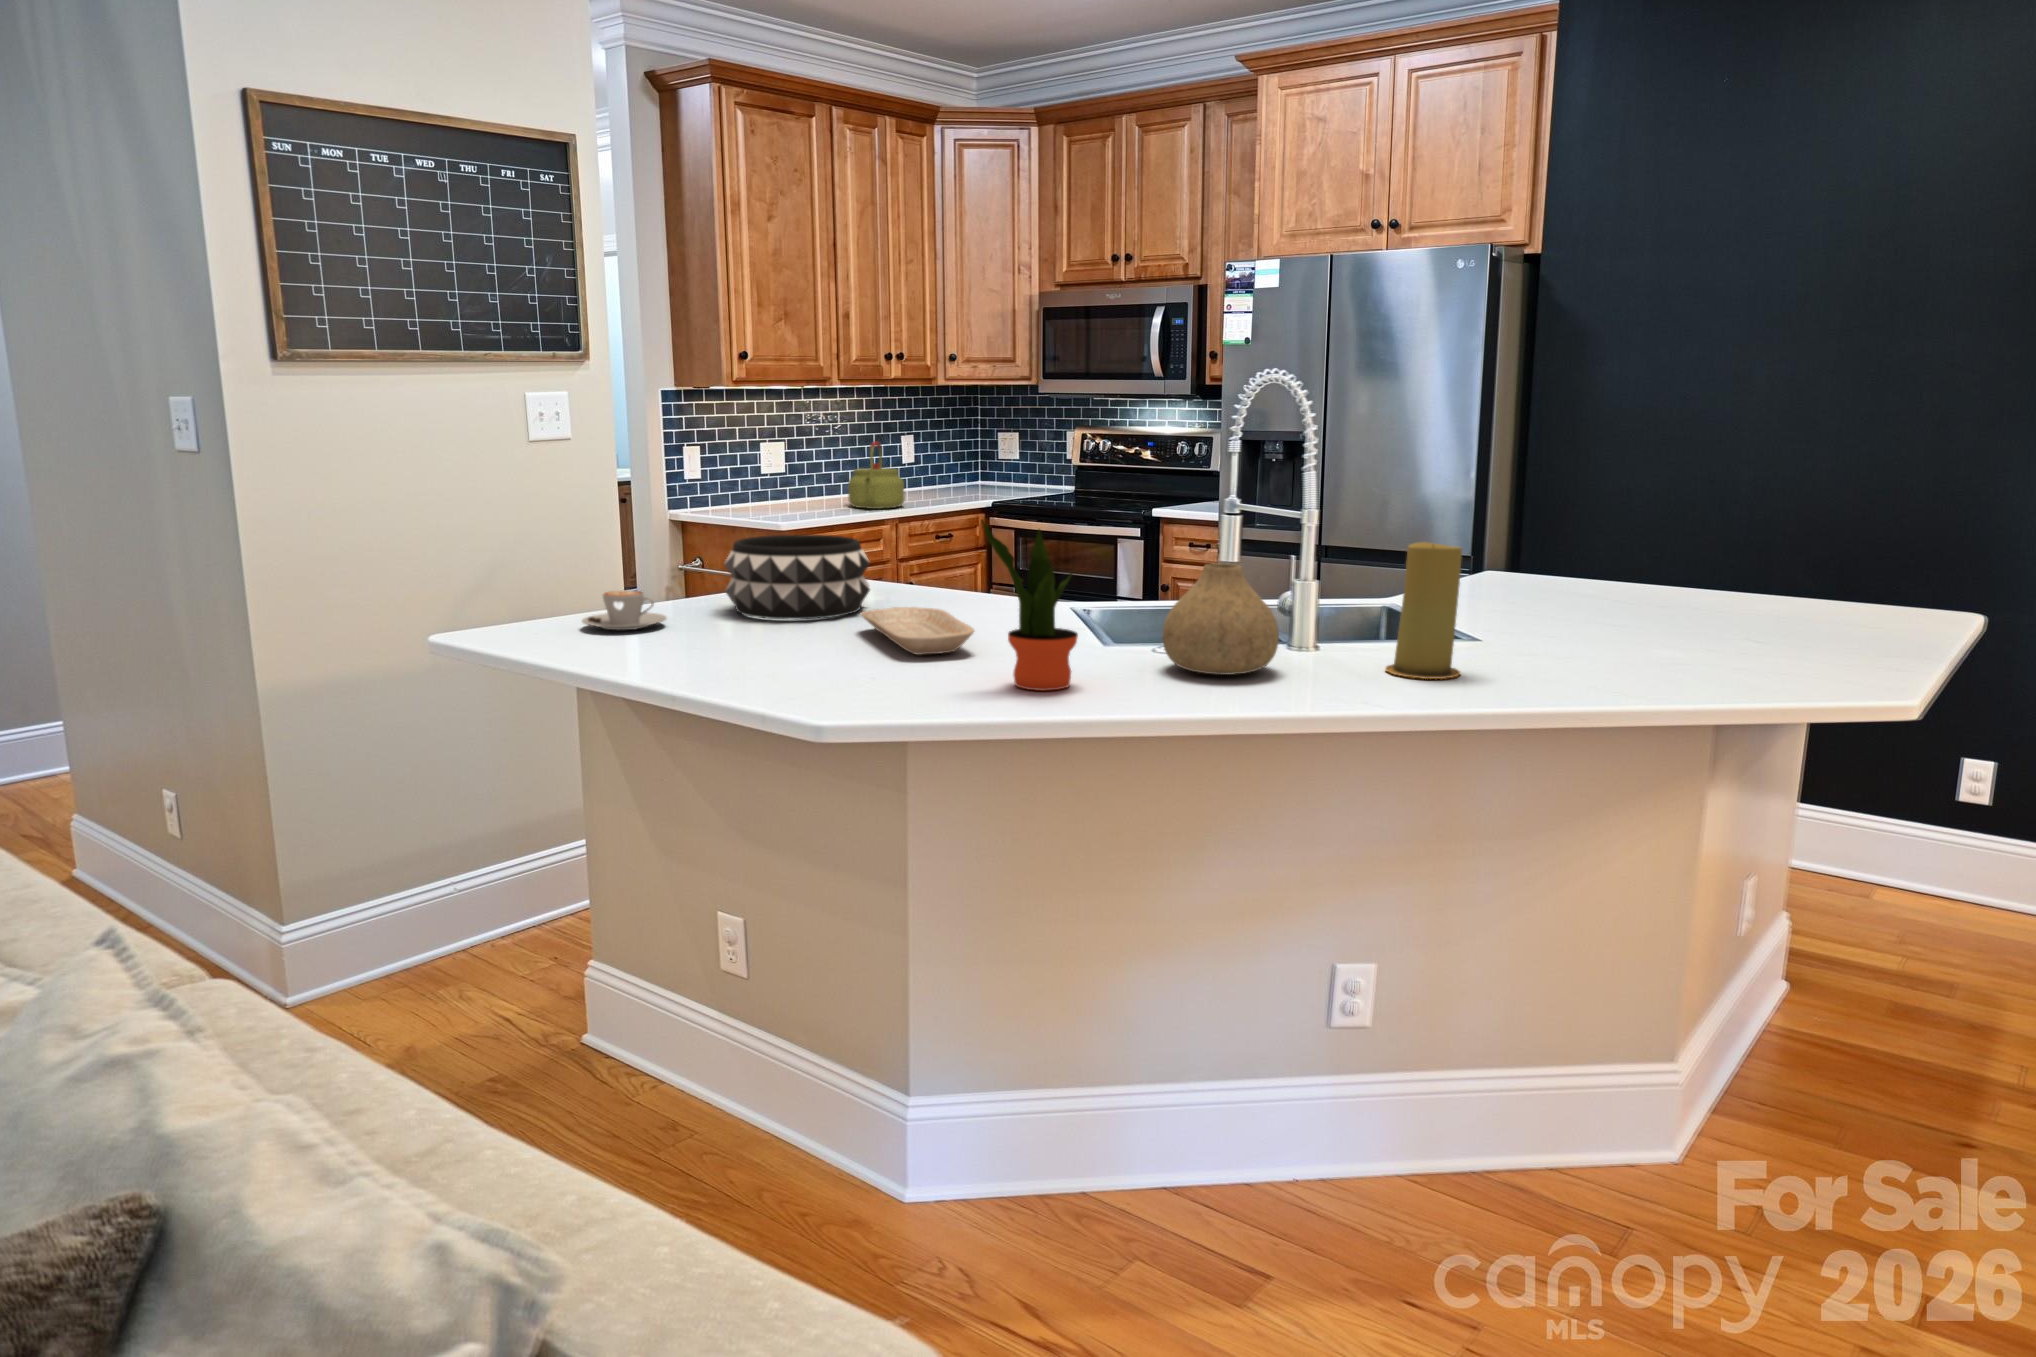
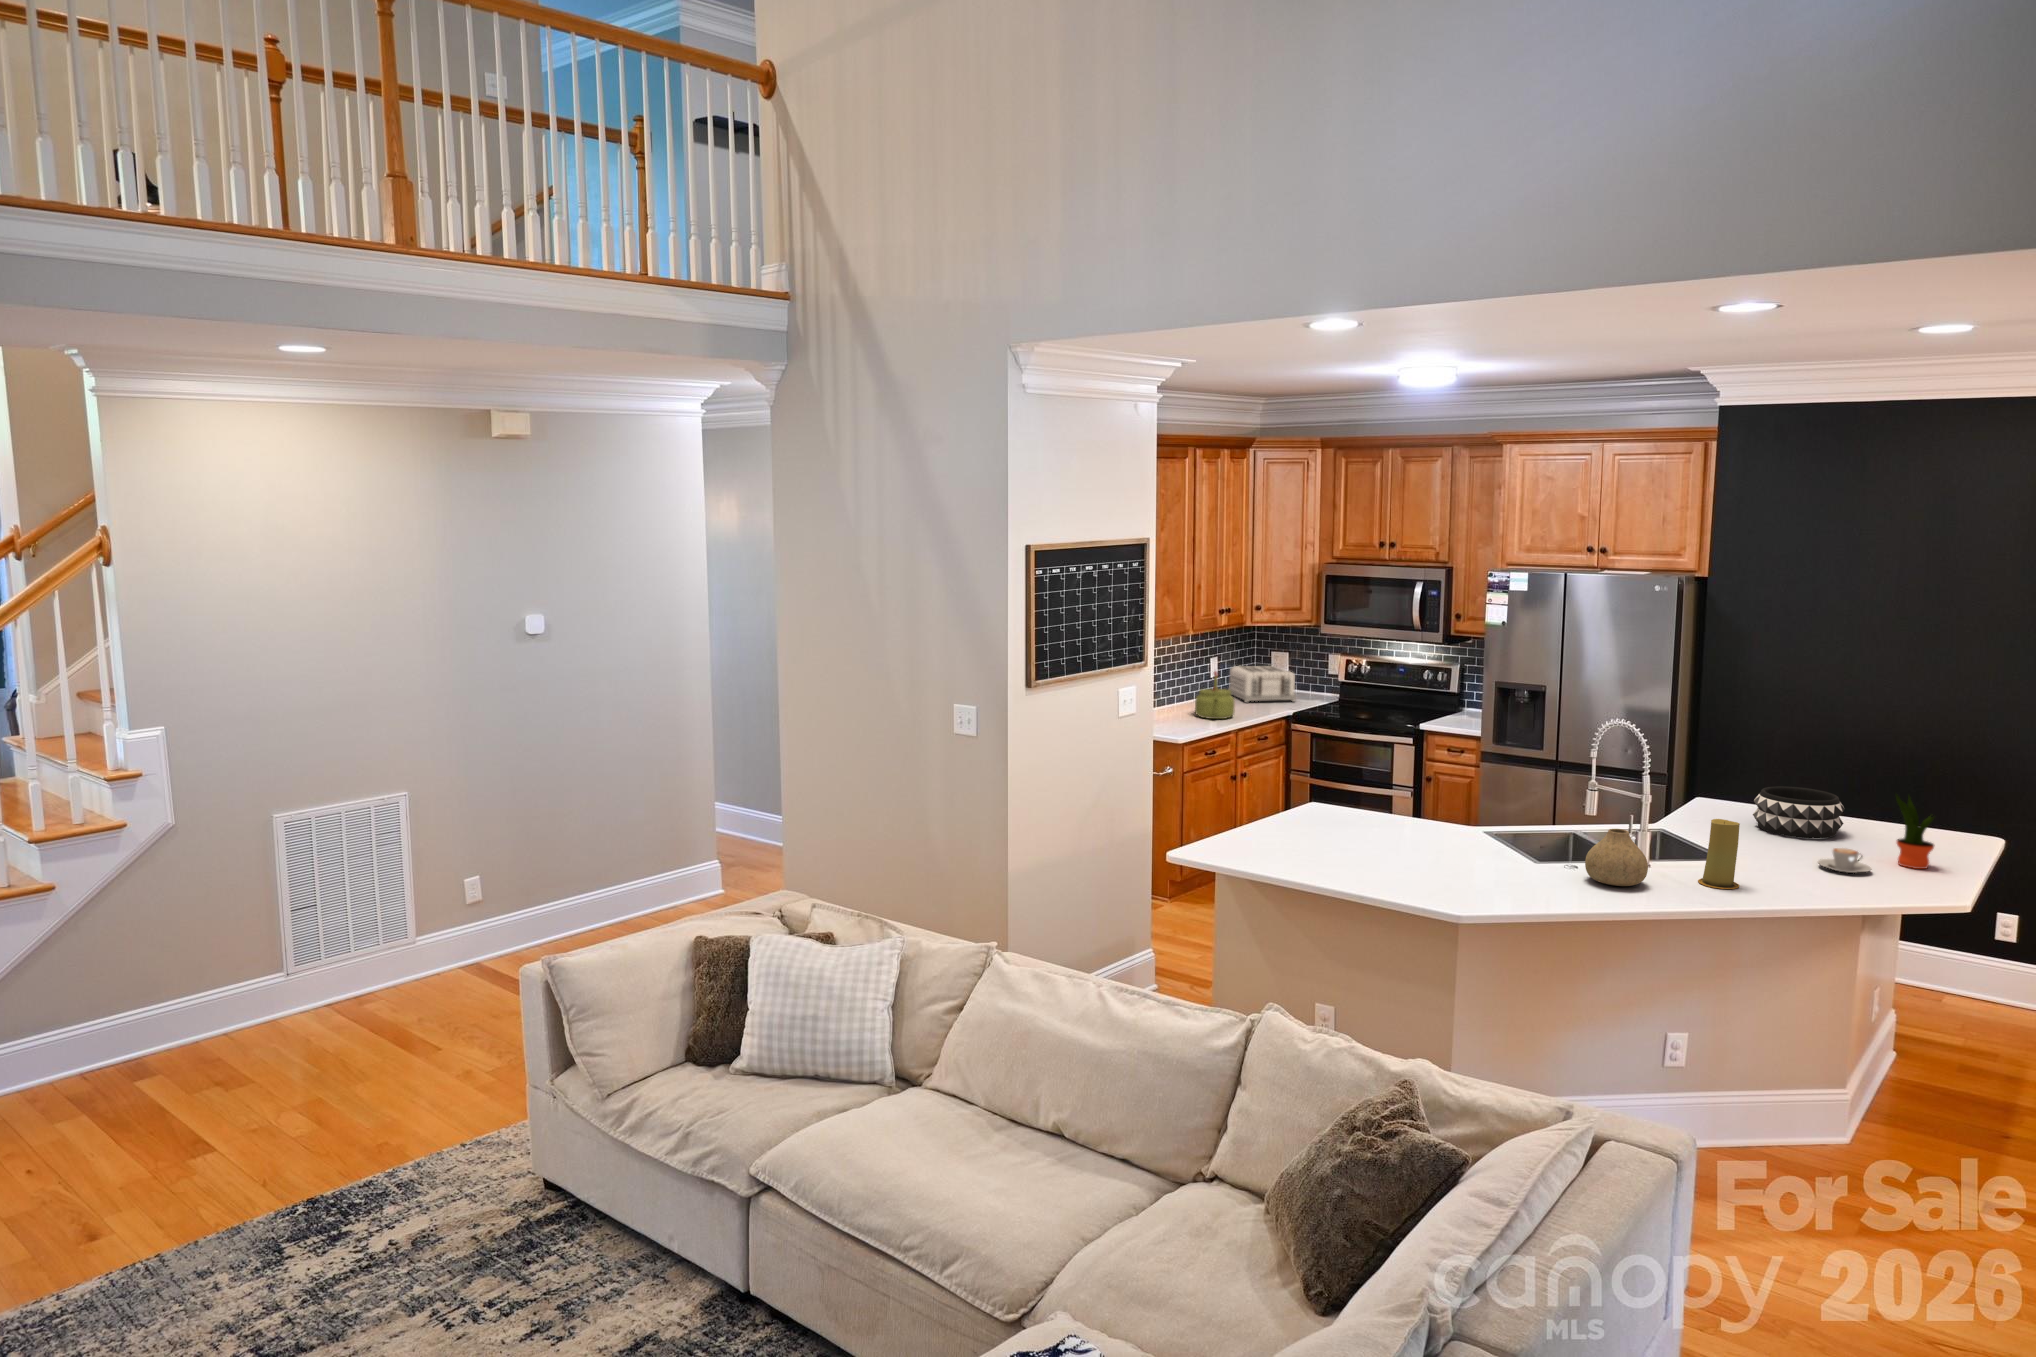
toaster: none [932,450,1014,495] -> present [1228,666,1296,702]
potted plant: present [982,521,1078,691] -> present [1896,795,1934,869]
decorative bowl: present [724,535,870,619] -> present [1753,786,1845,838]
coffee cup: present [582,590,666,630] -> present [1818,848,1871,873]
tray: present [860,607,974,655] -> none [1396,838,1479,870]

